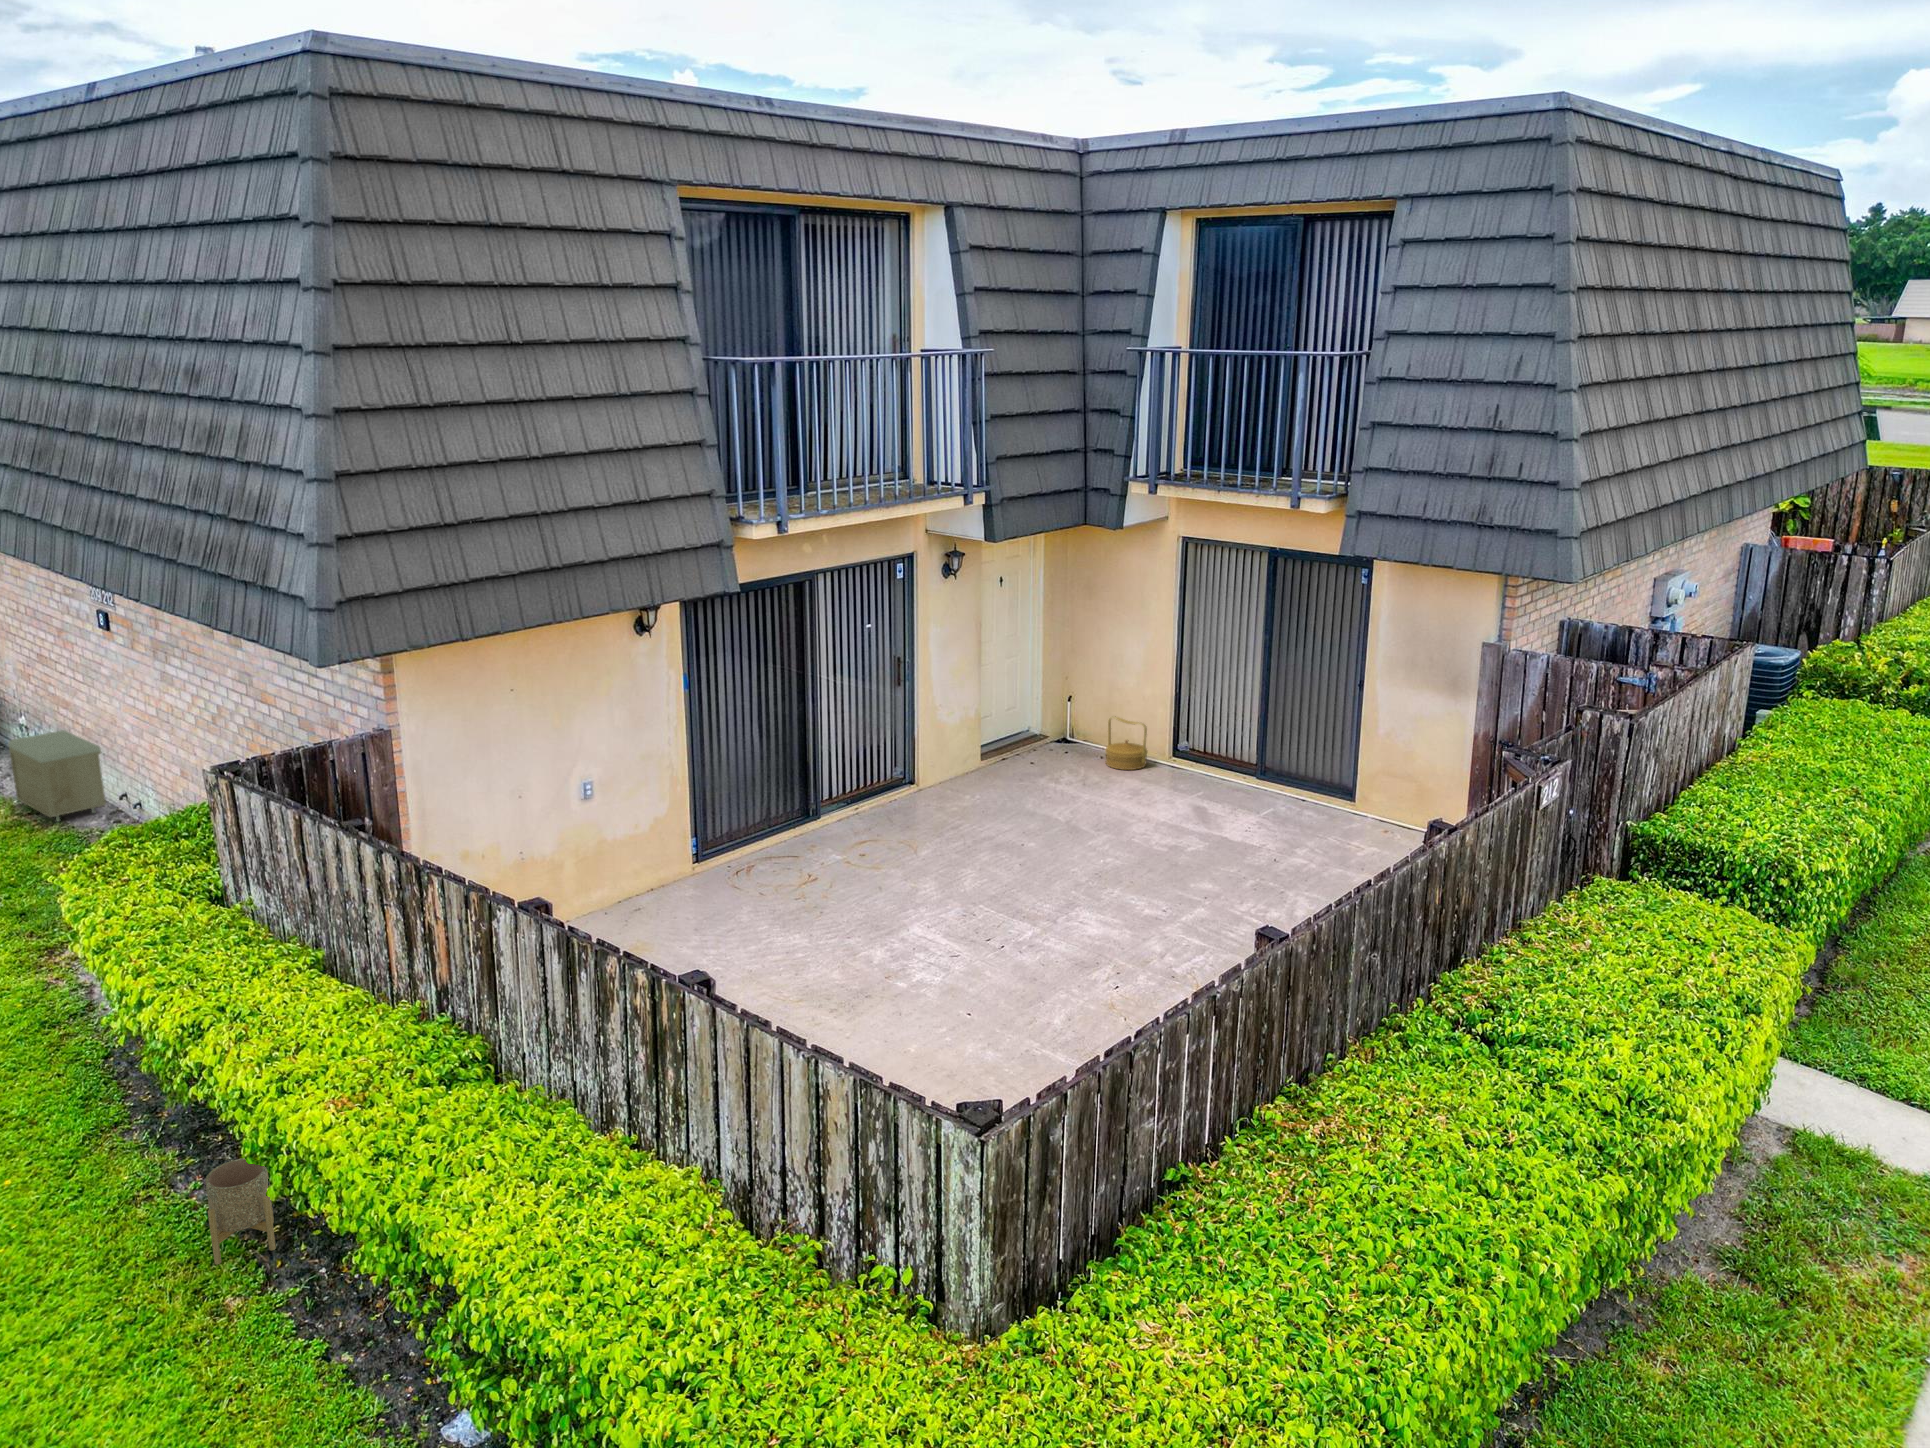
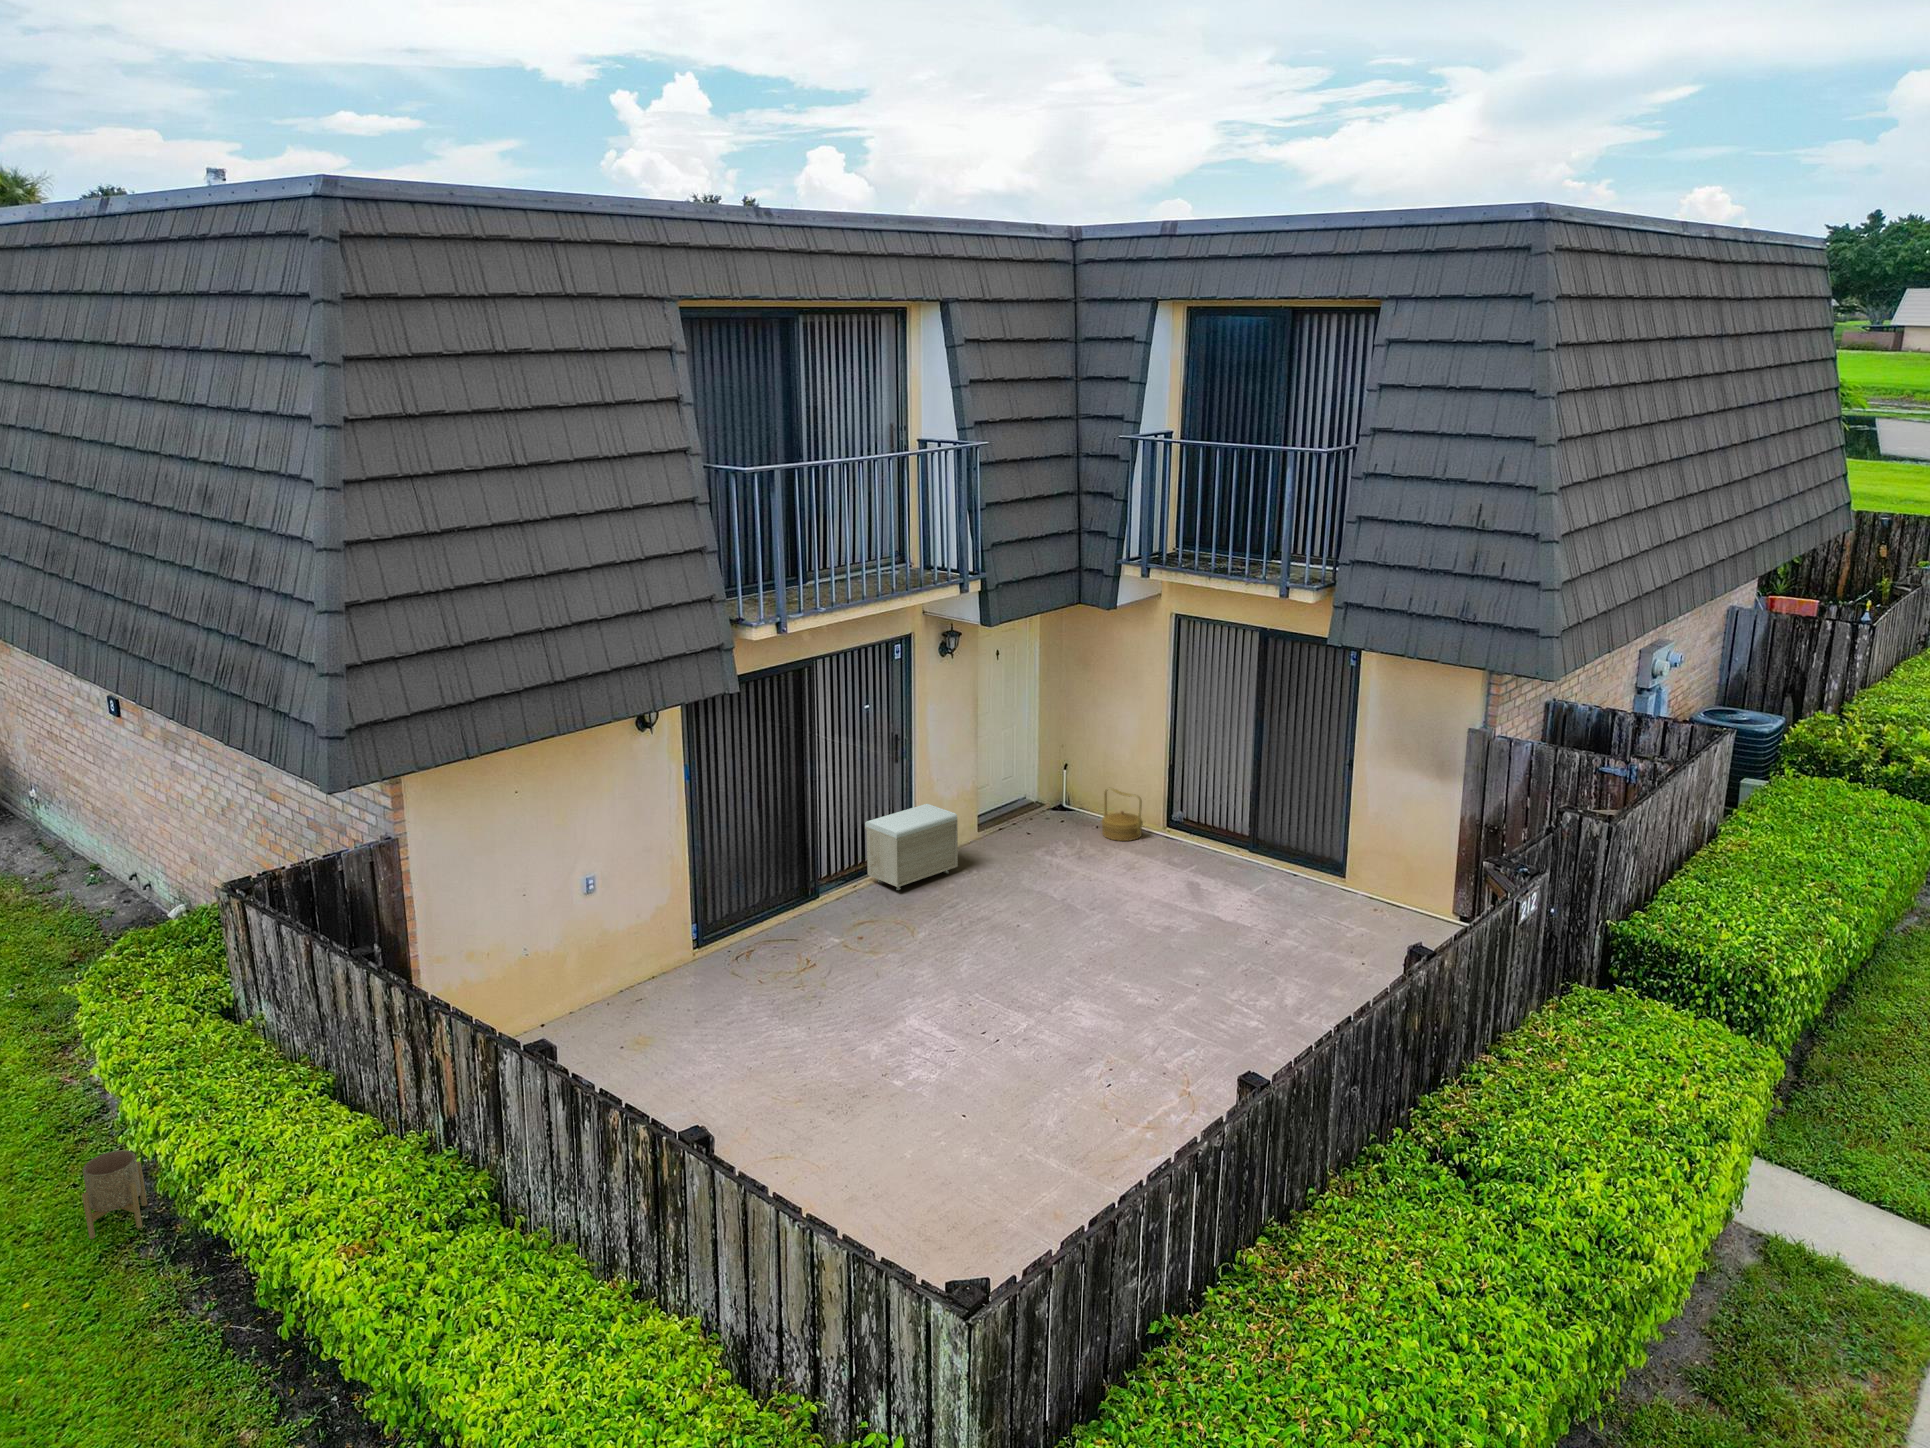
storage bench: present [9,730,106,821] -> present [865,804,958,890]
planter: present [205,1158,276,1264] -> present [82,1150,147,1239]

